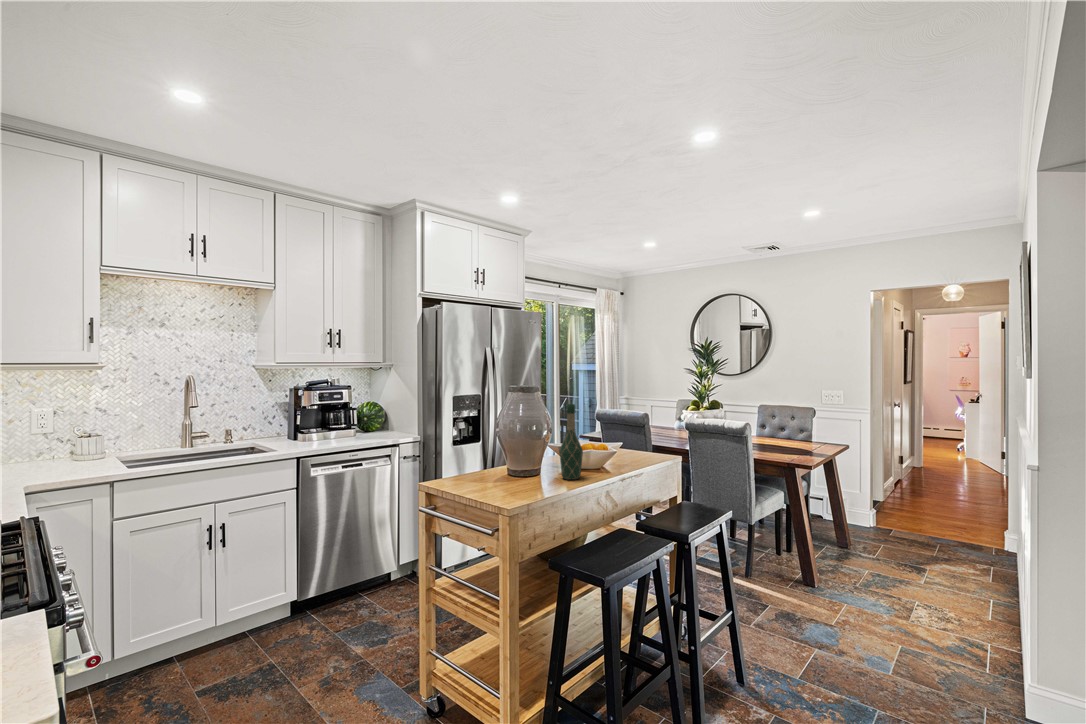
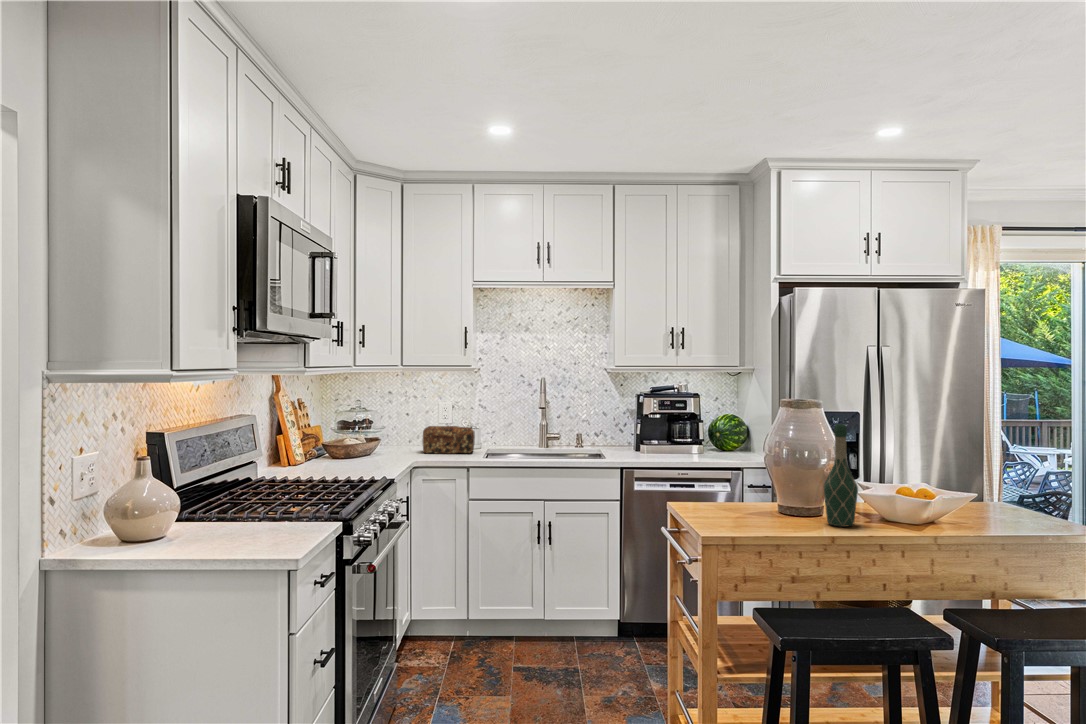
bread loaf: none [22,434,104,473] -> present [422,426,475,453]

